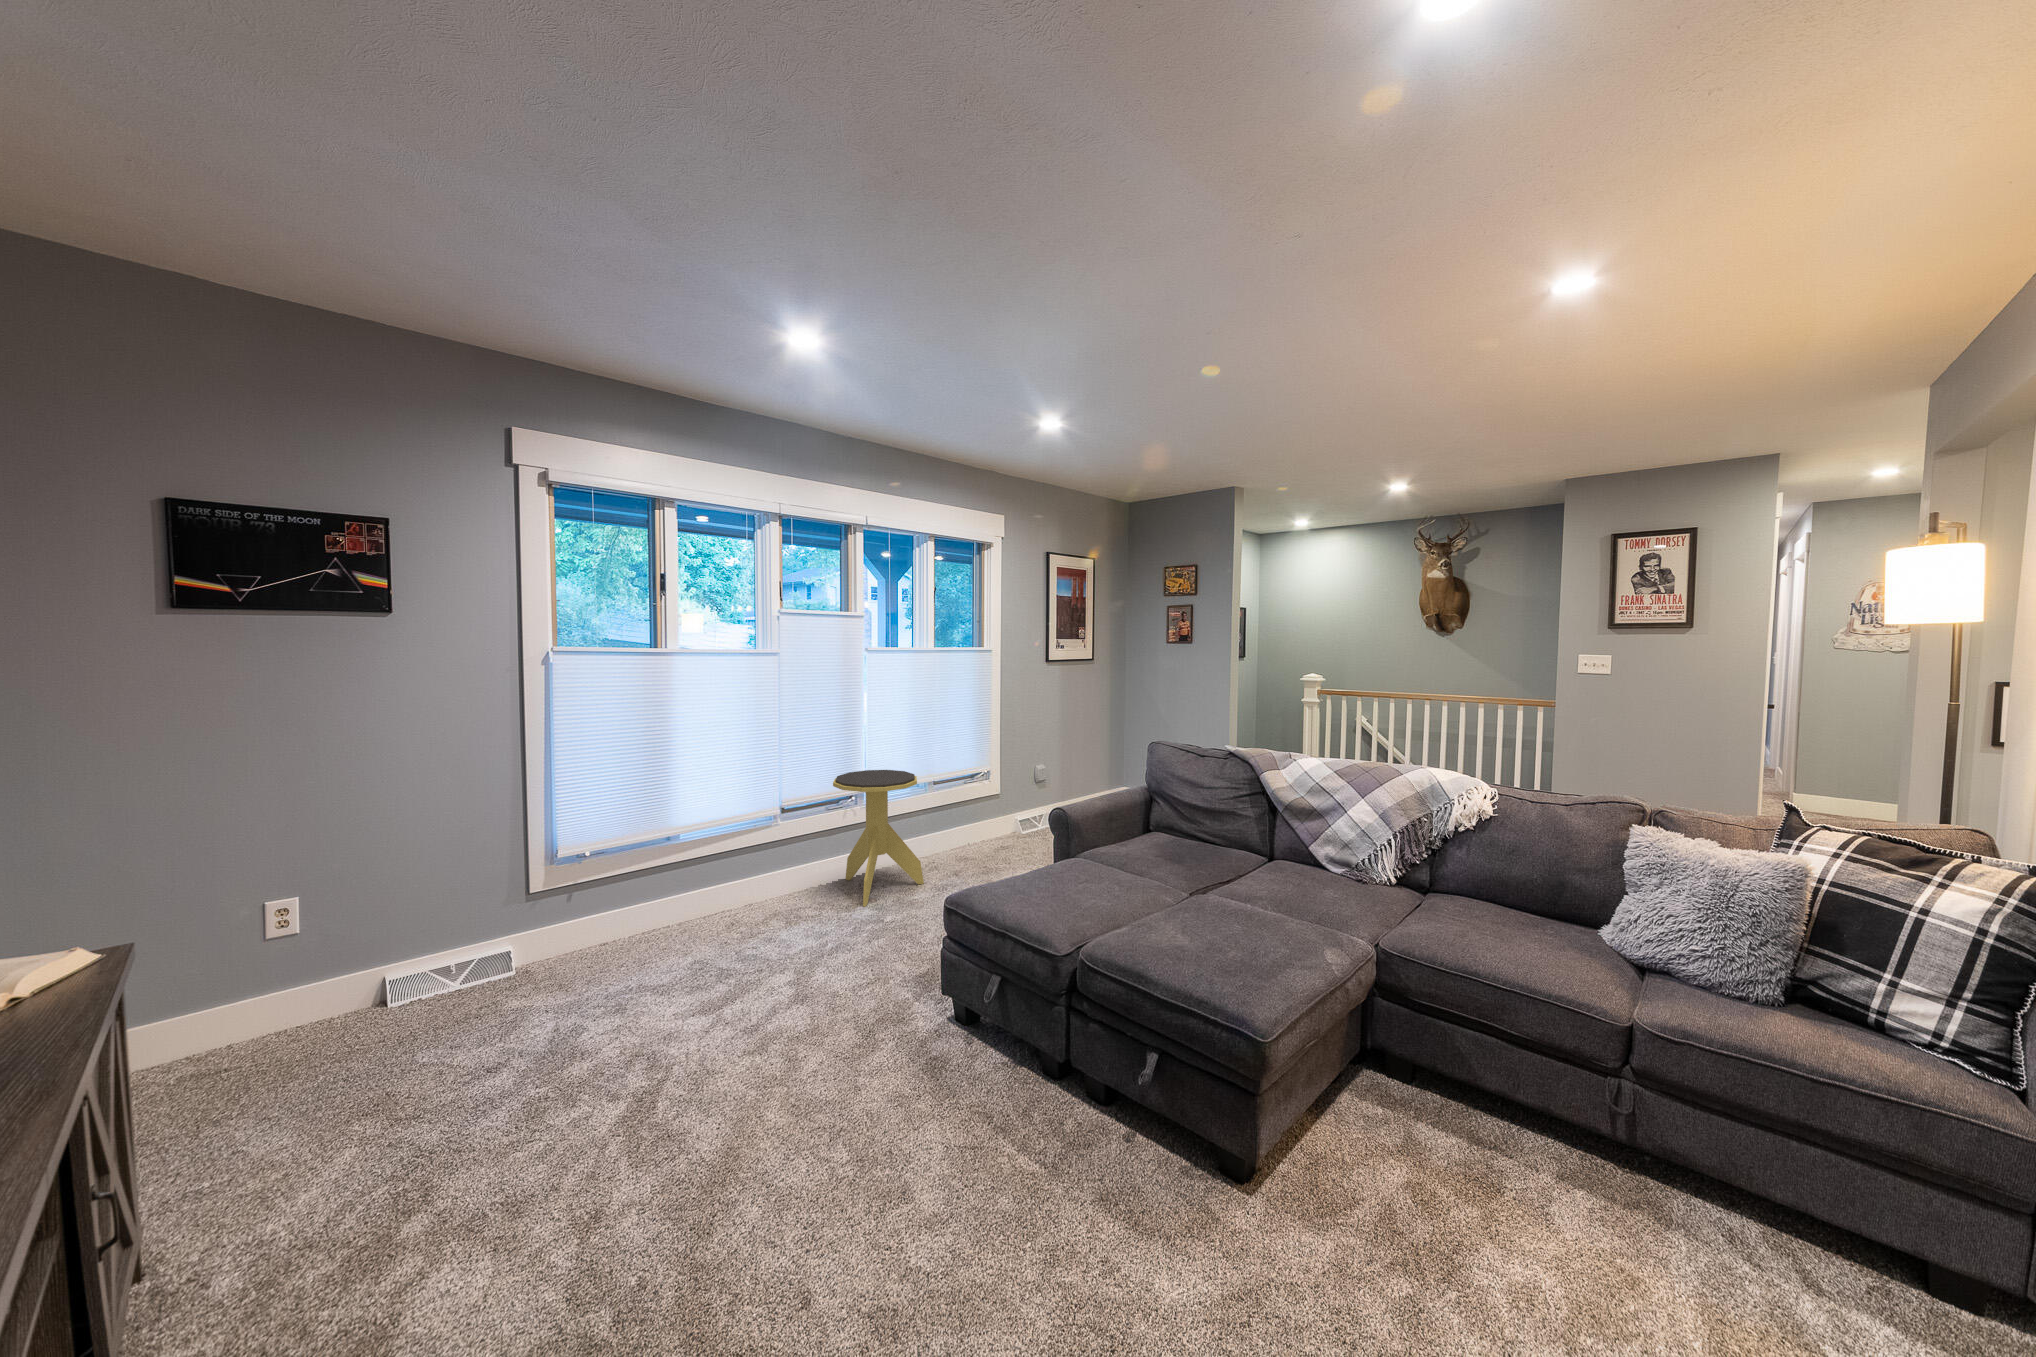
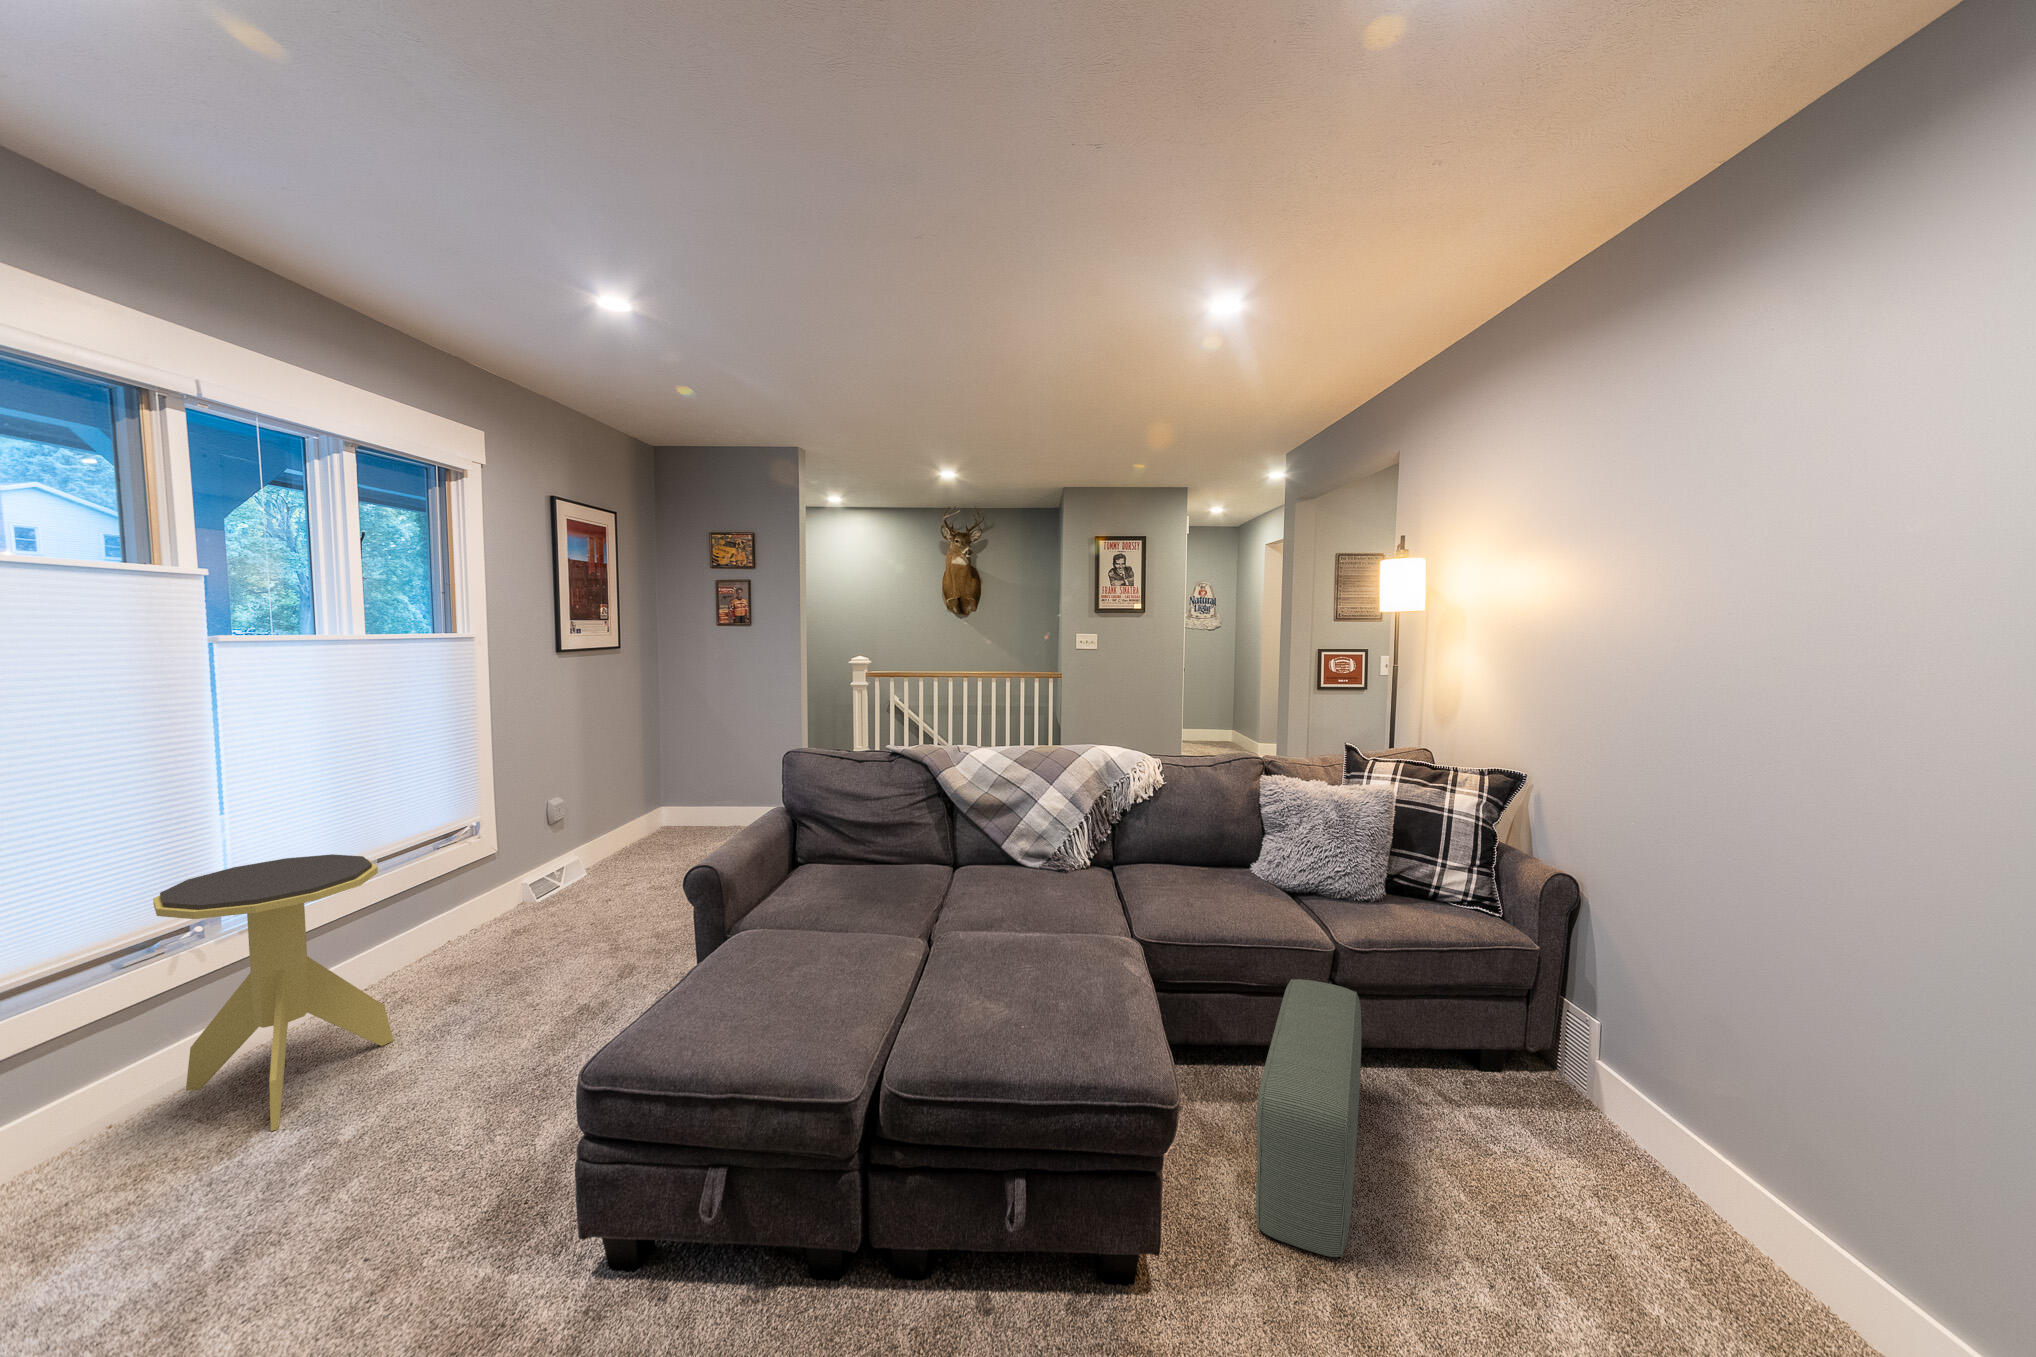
pouf: none [1382,1041,1644,1289] -> present [1256,979,1362,1257]

